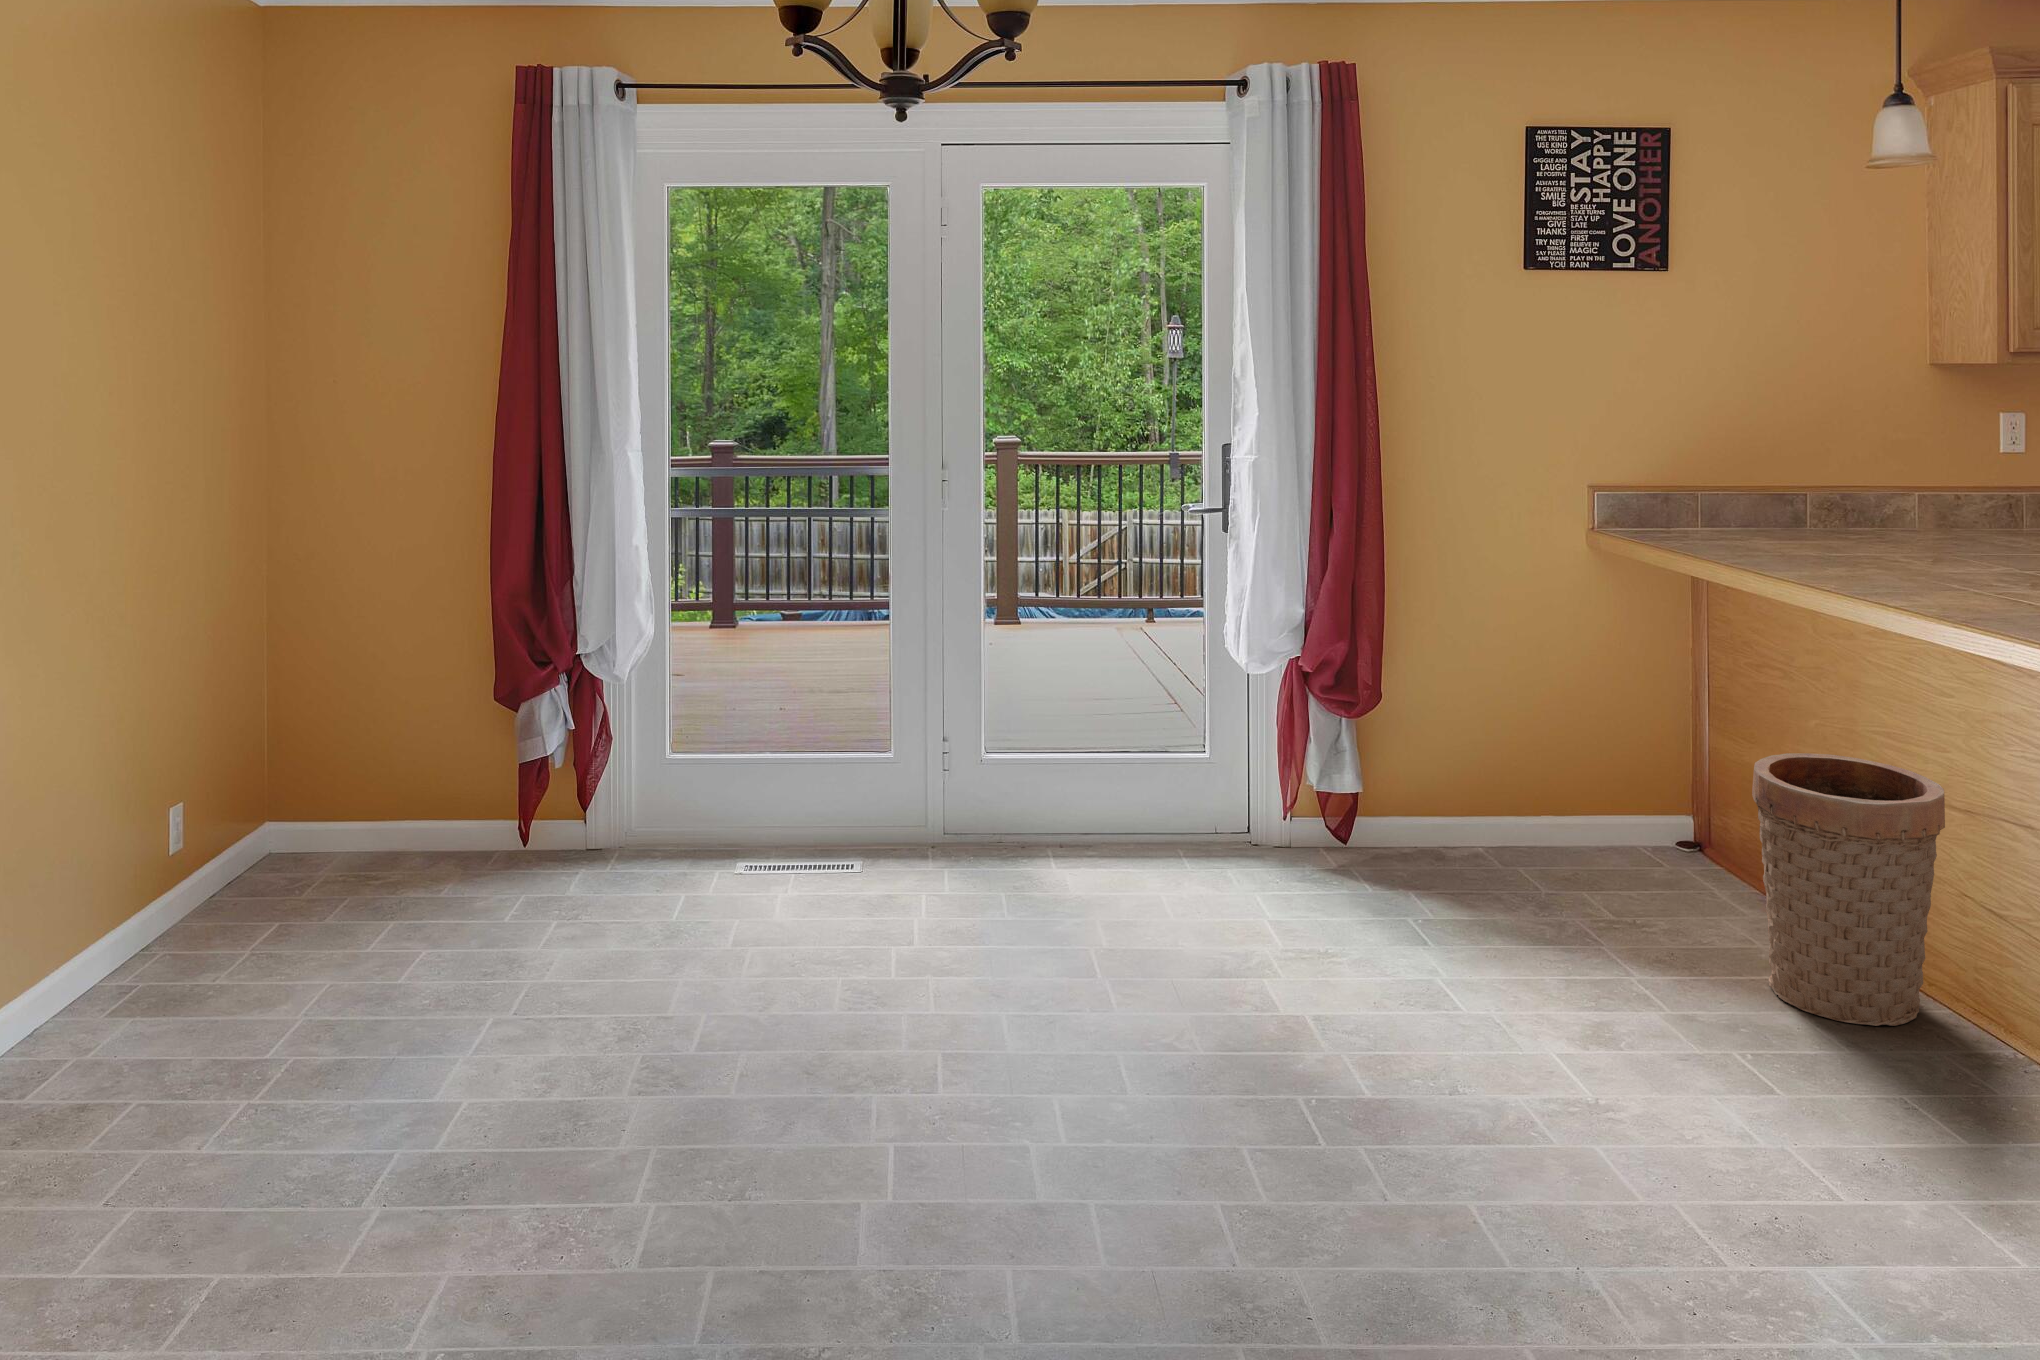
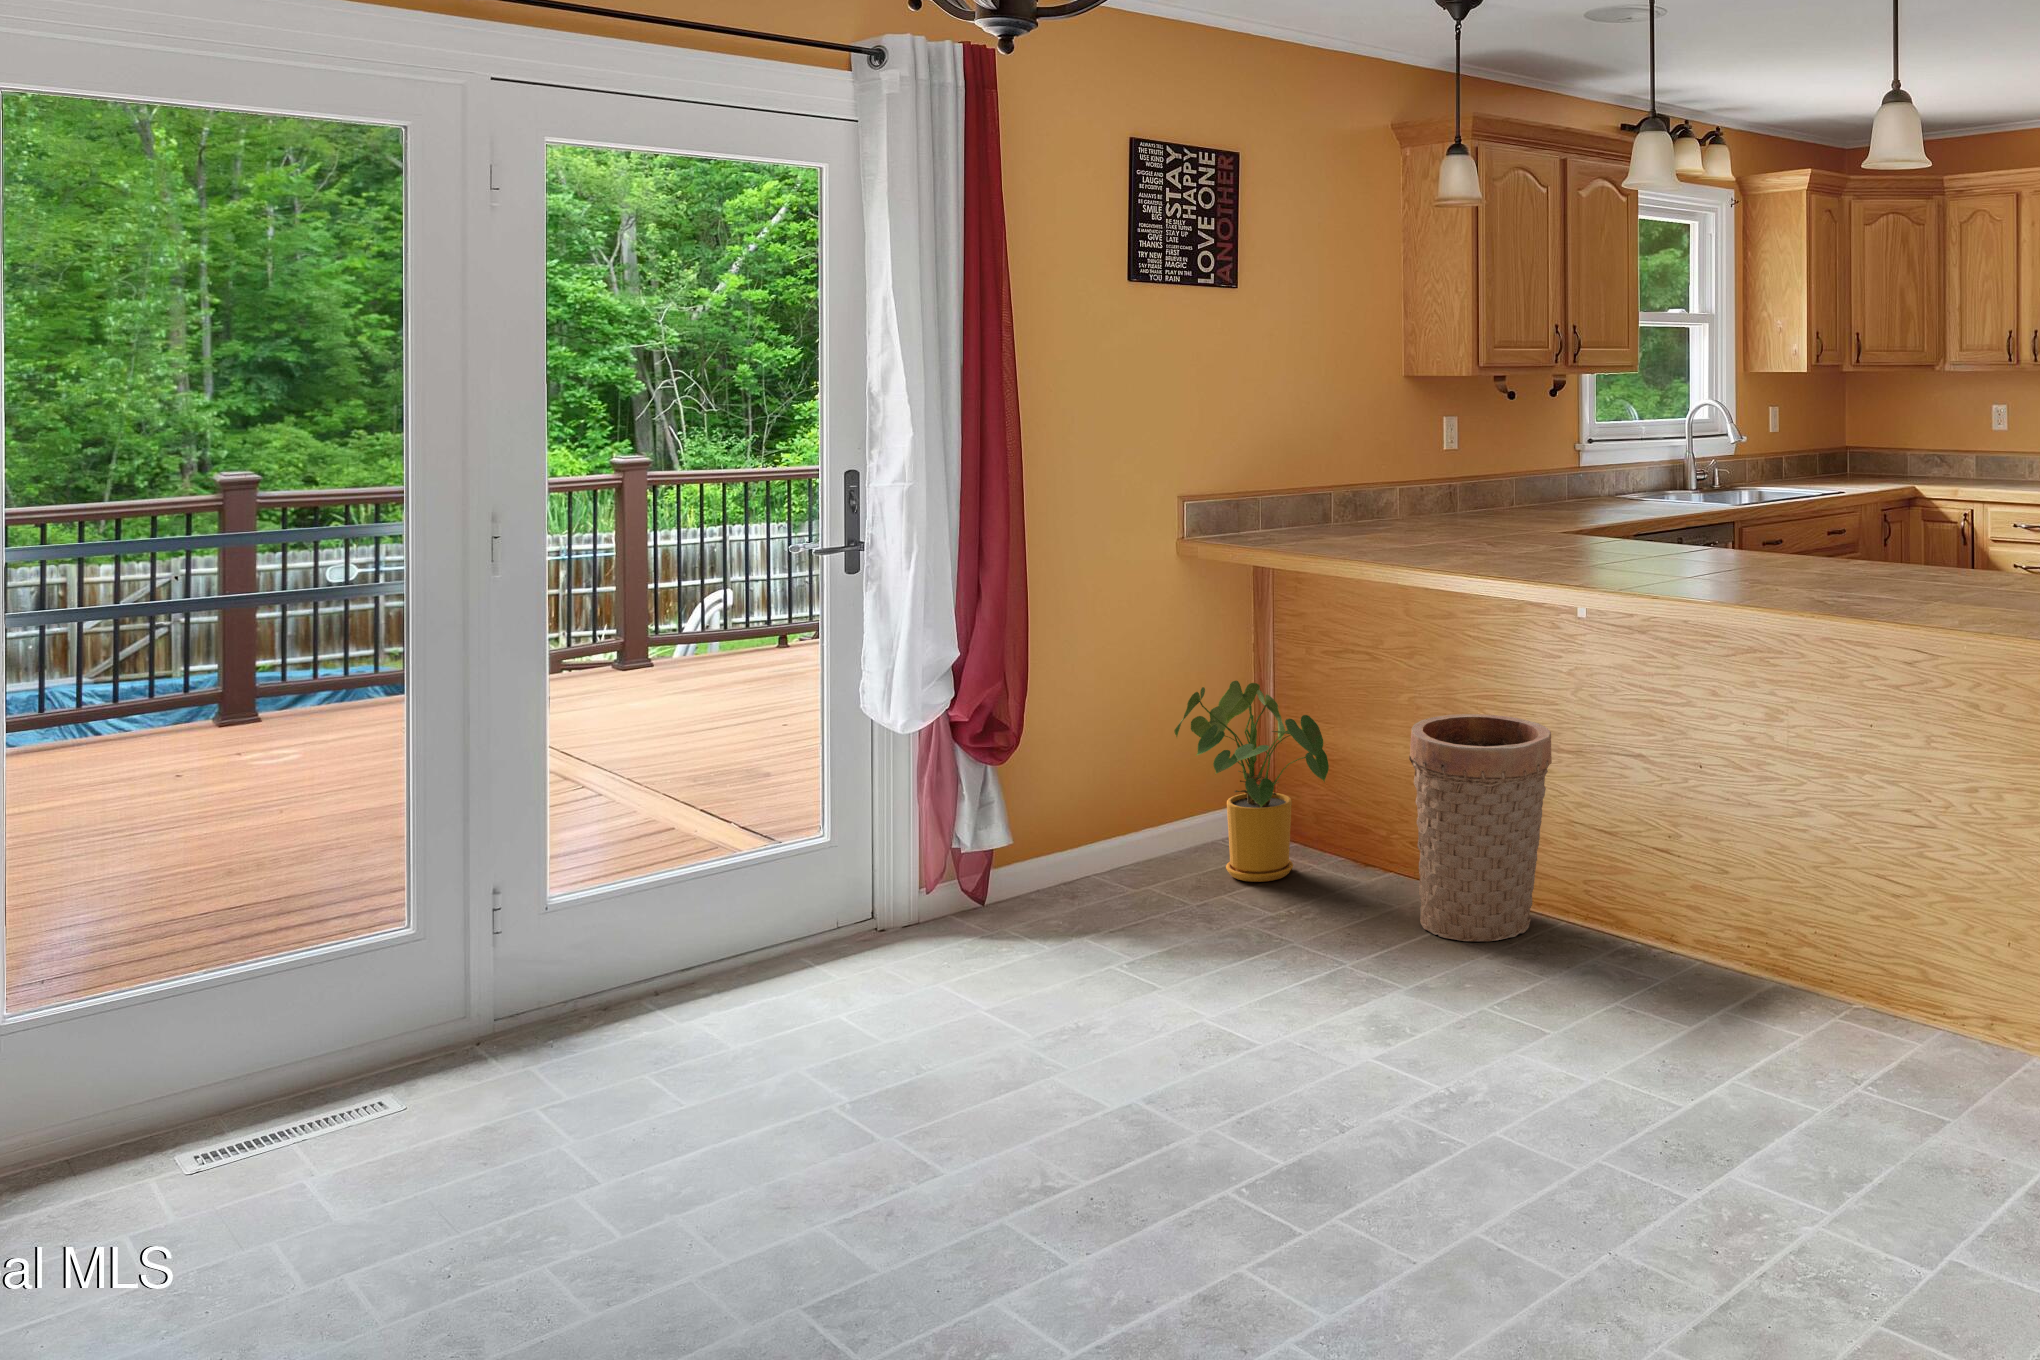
house plant: none [1564,681,1725,895] -> present [1174,681,1329,882]

